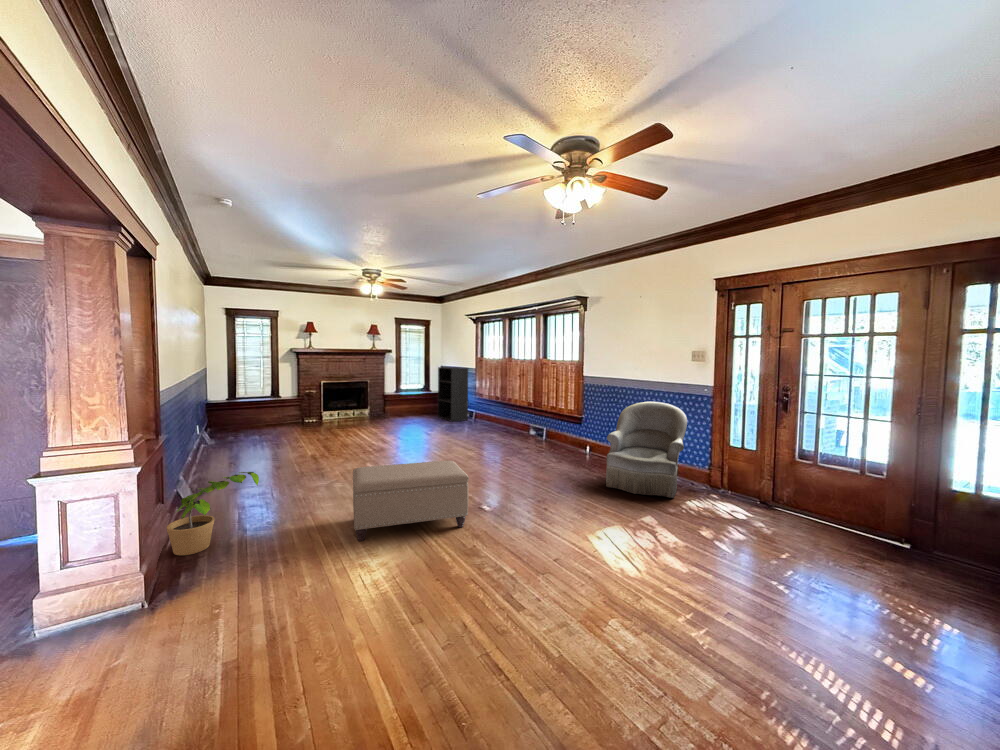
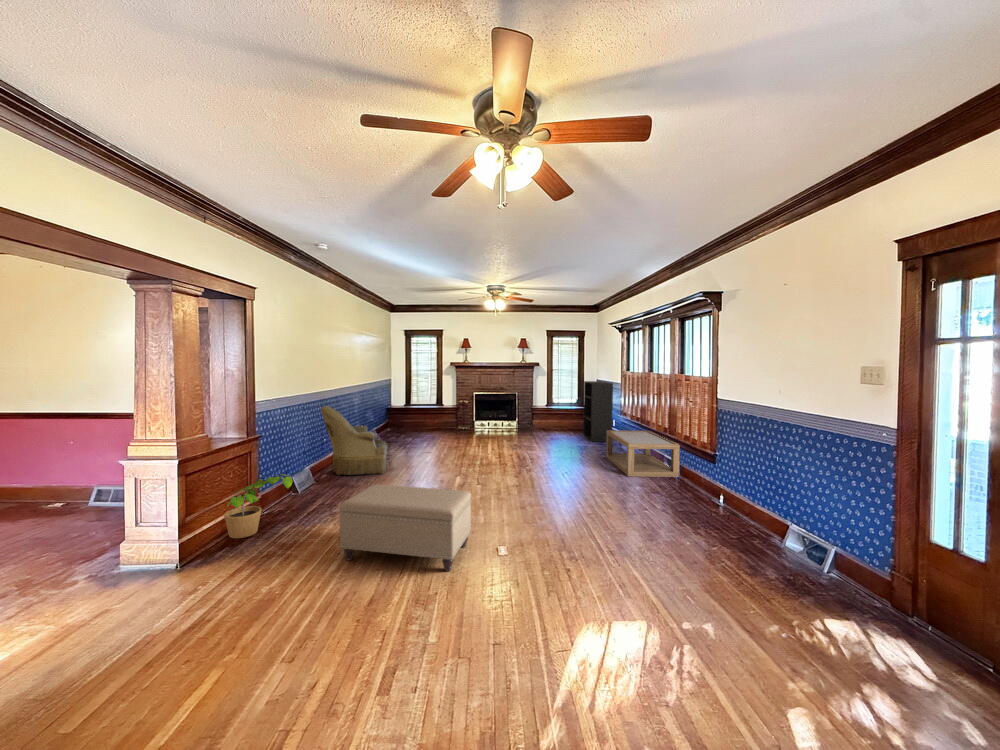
armchair: present [606,402,687,498] -> present [321,406,388,475]
coffee table: none [477,407,544,443] -> present [606,430,680,477]

